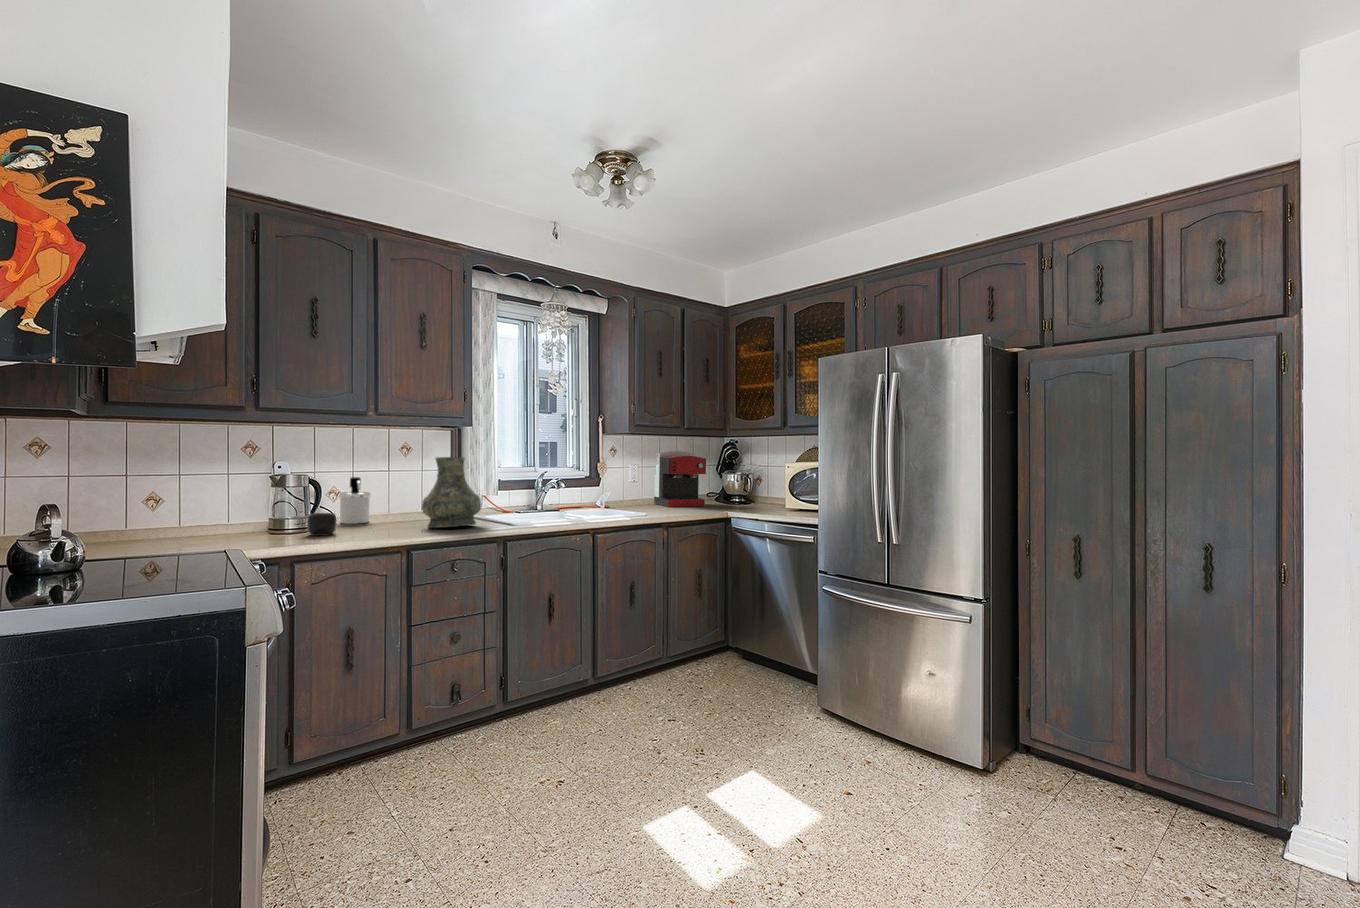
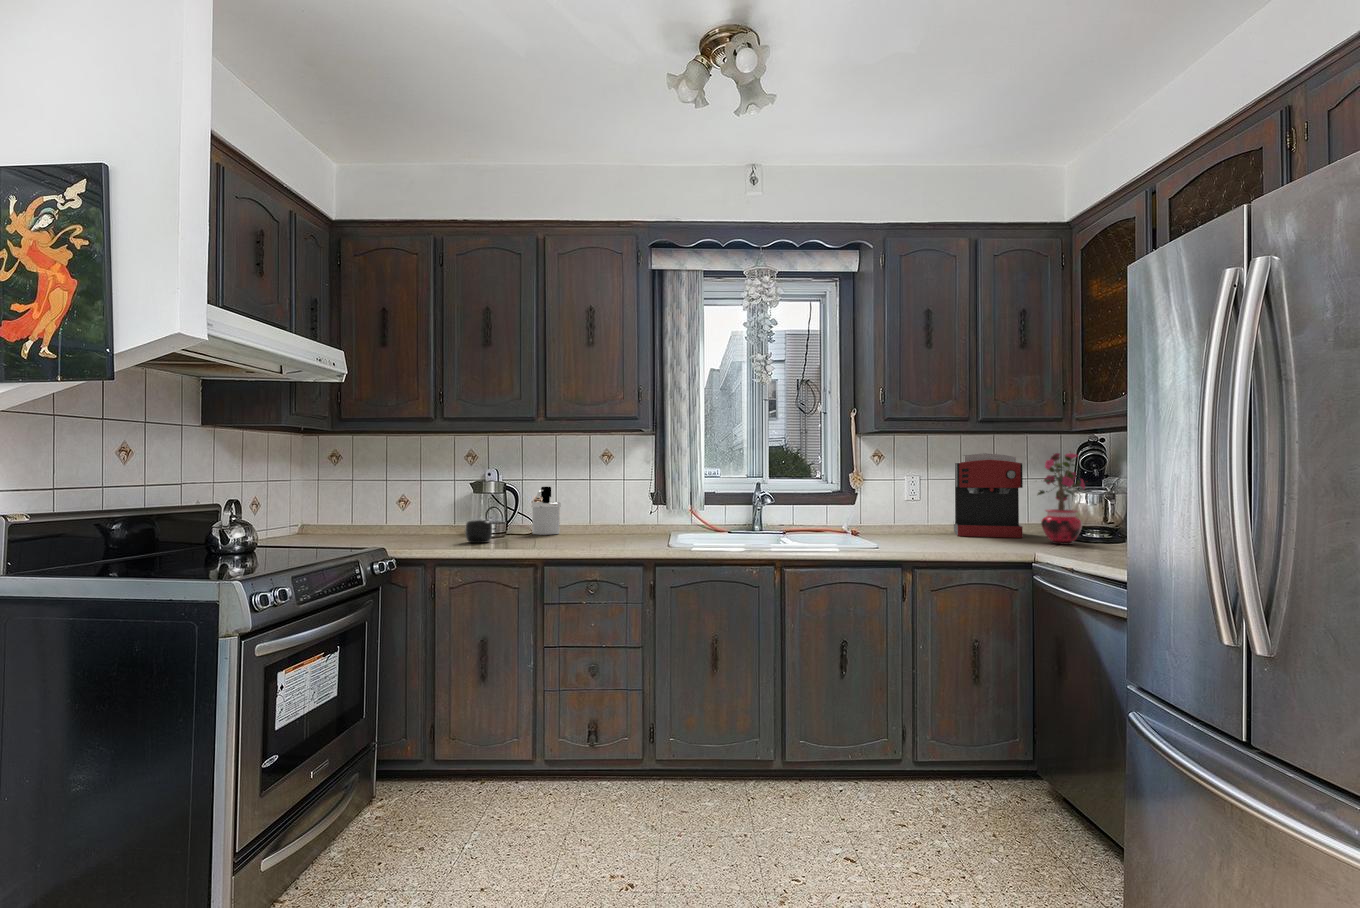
potted plant: none [720,452,750,509] -> present [1038,453,1085,545]
vase: present [422,457,482,528] -> none [574,462,638,543]

